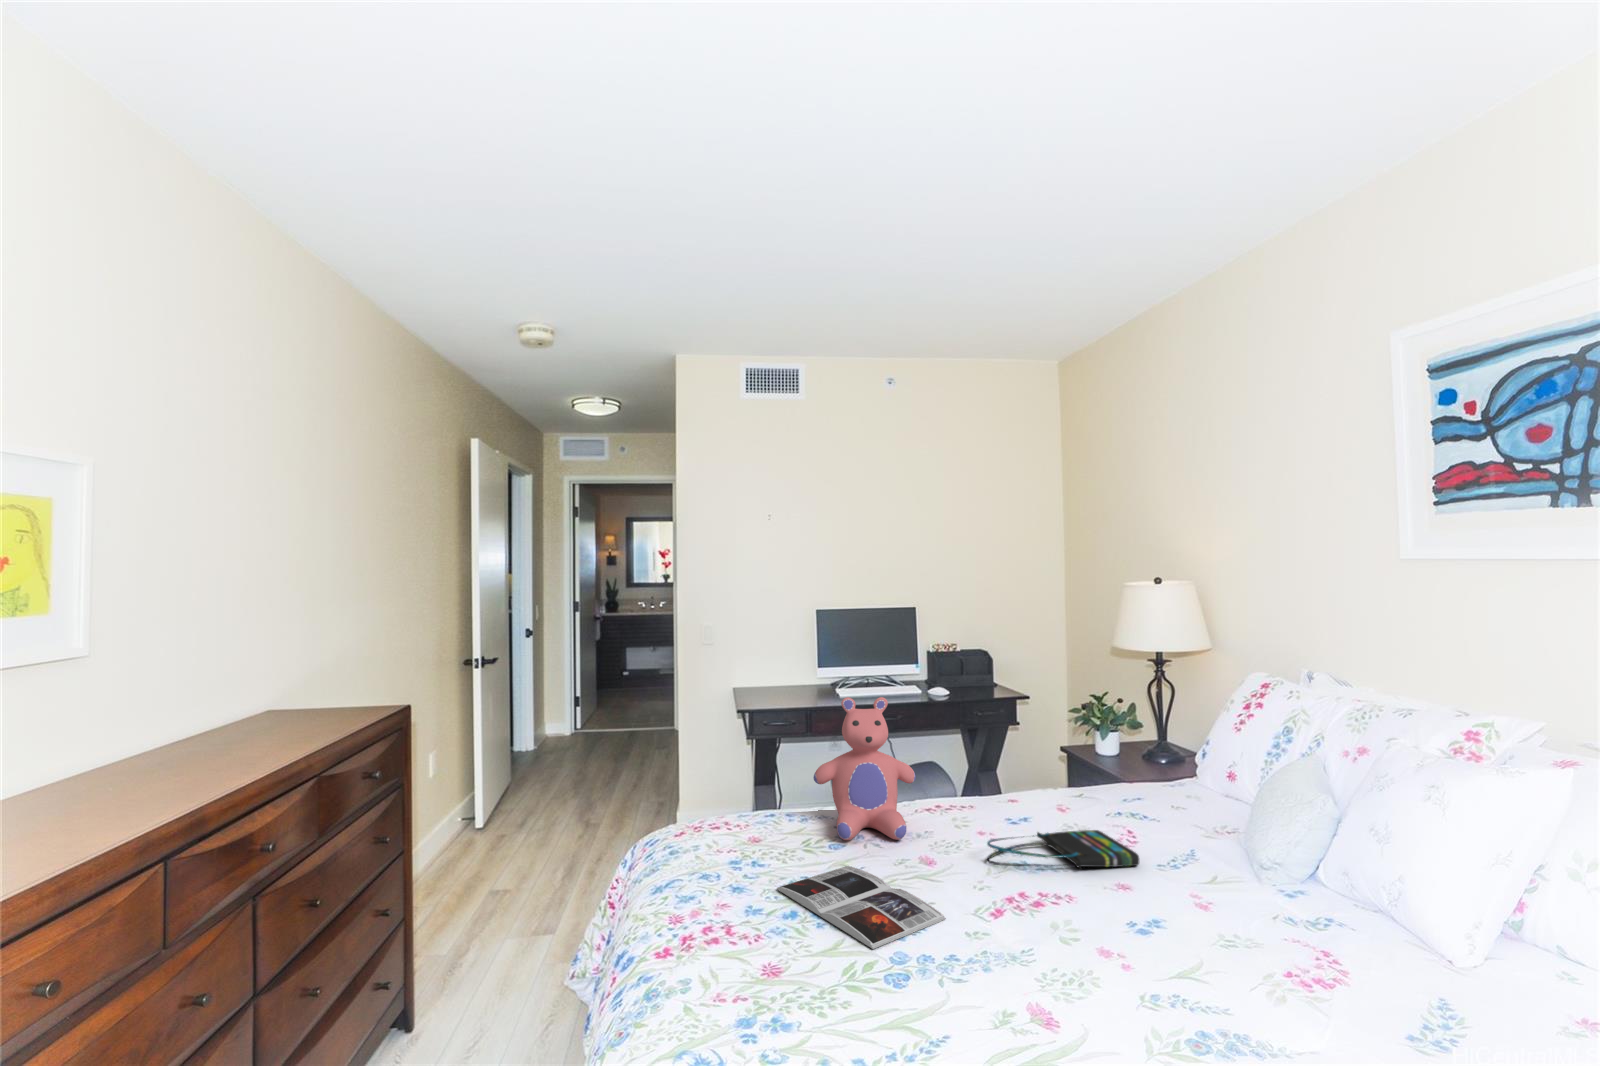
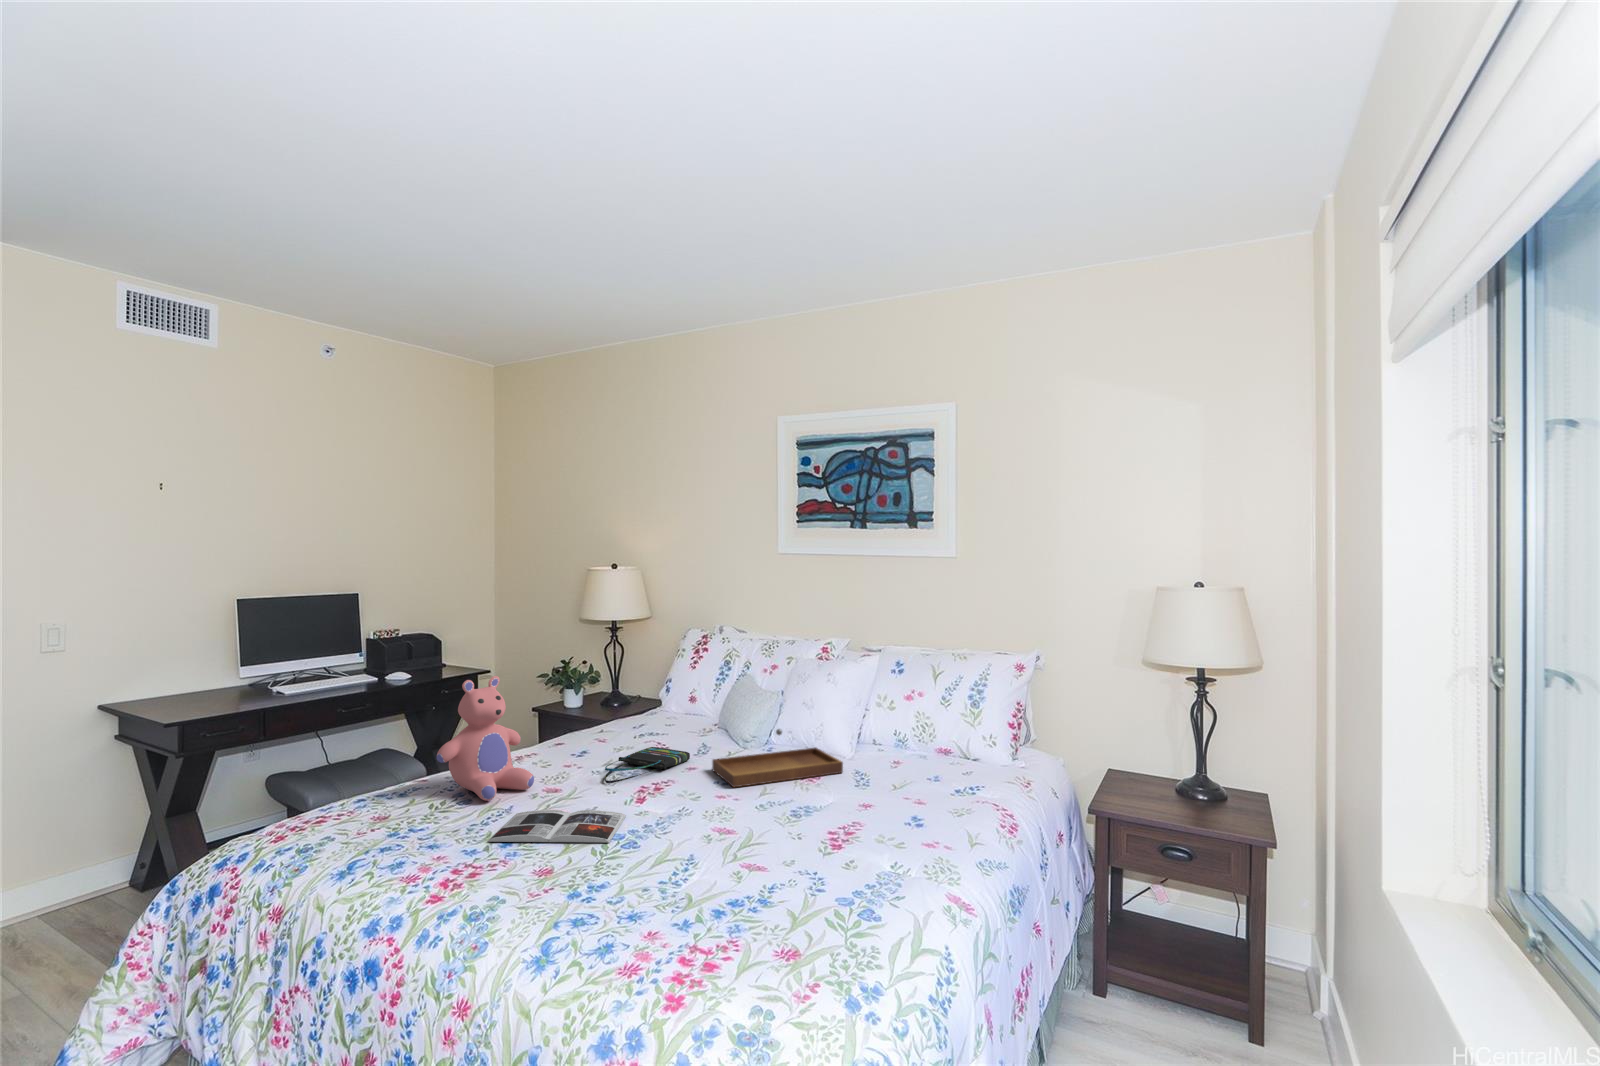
tray: none [1148,860,1413,994] -> present [712,729,843,787]

